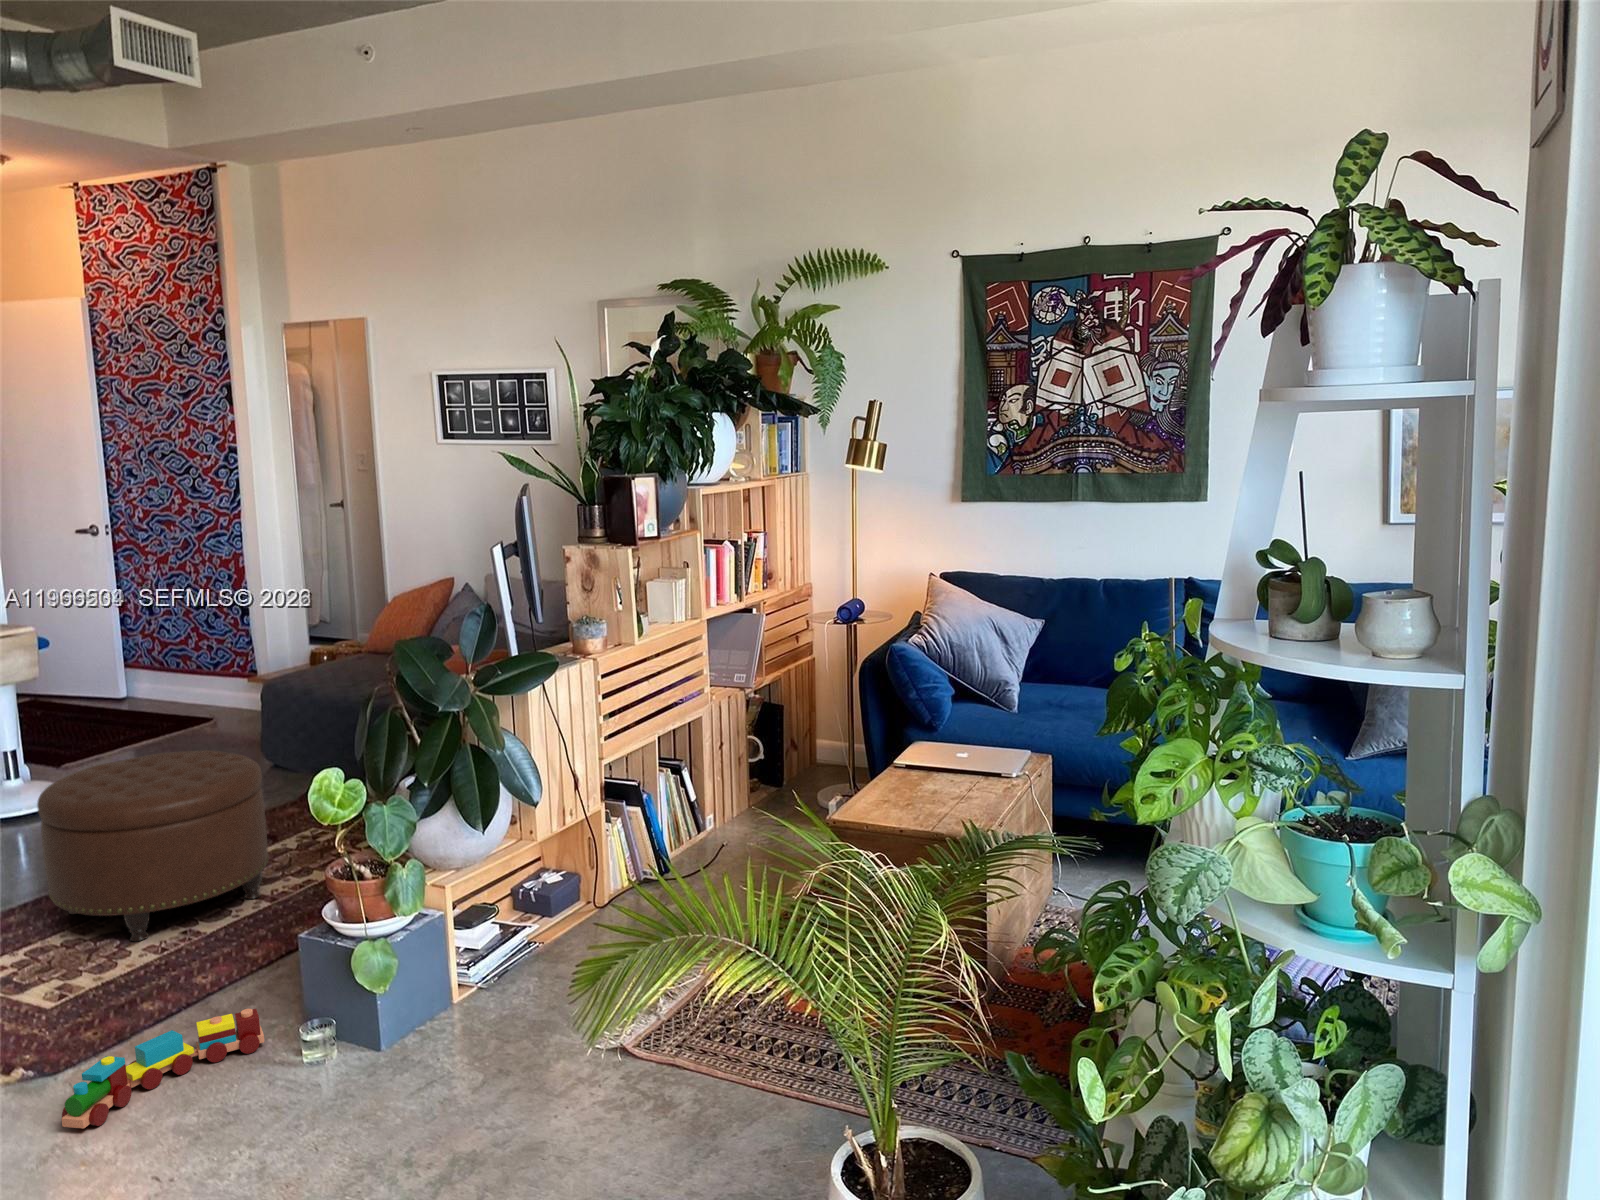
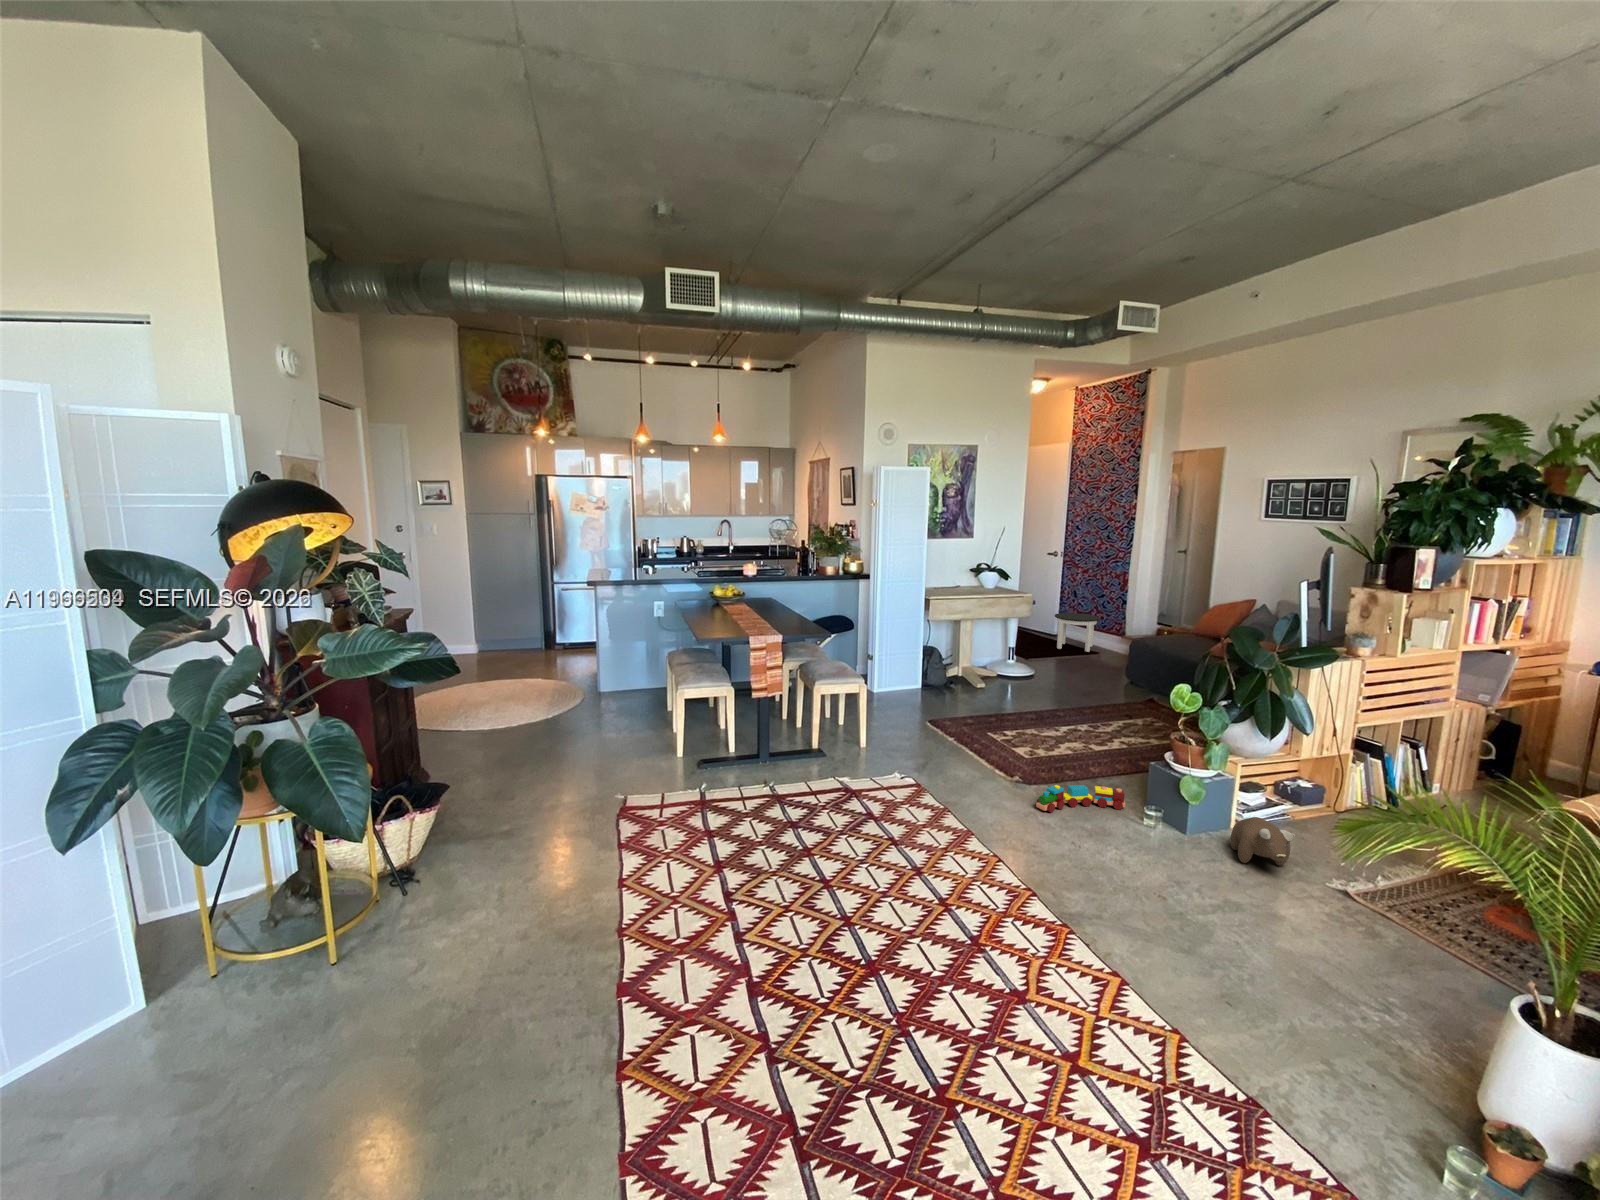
round table: none [109,646,205,727] -> present [1055,613,1100,652]
ottoman: present [37,750,268,941] -> none [1030,661,1134,744]
plush toy: none [452,974,542,1067] -> present [1230,817,1295,866]

